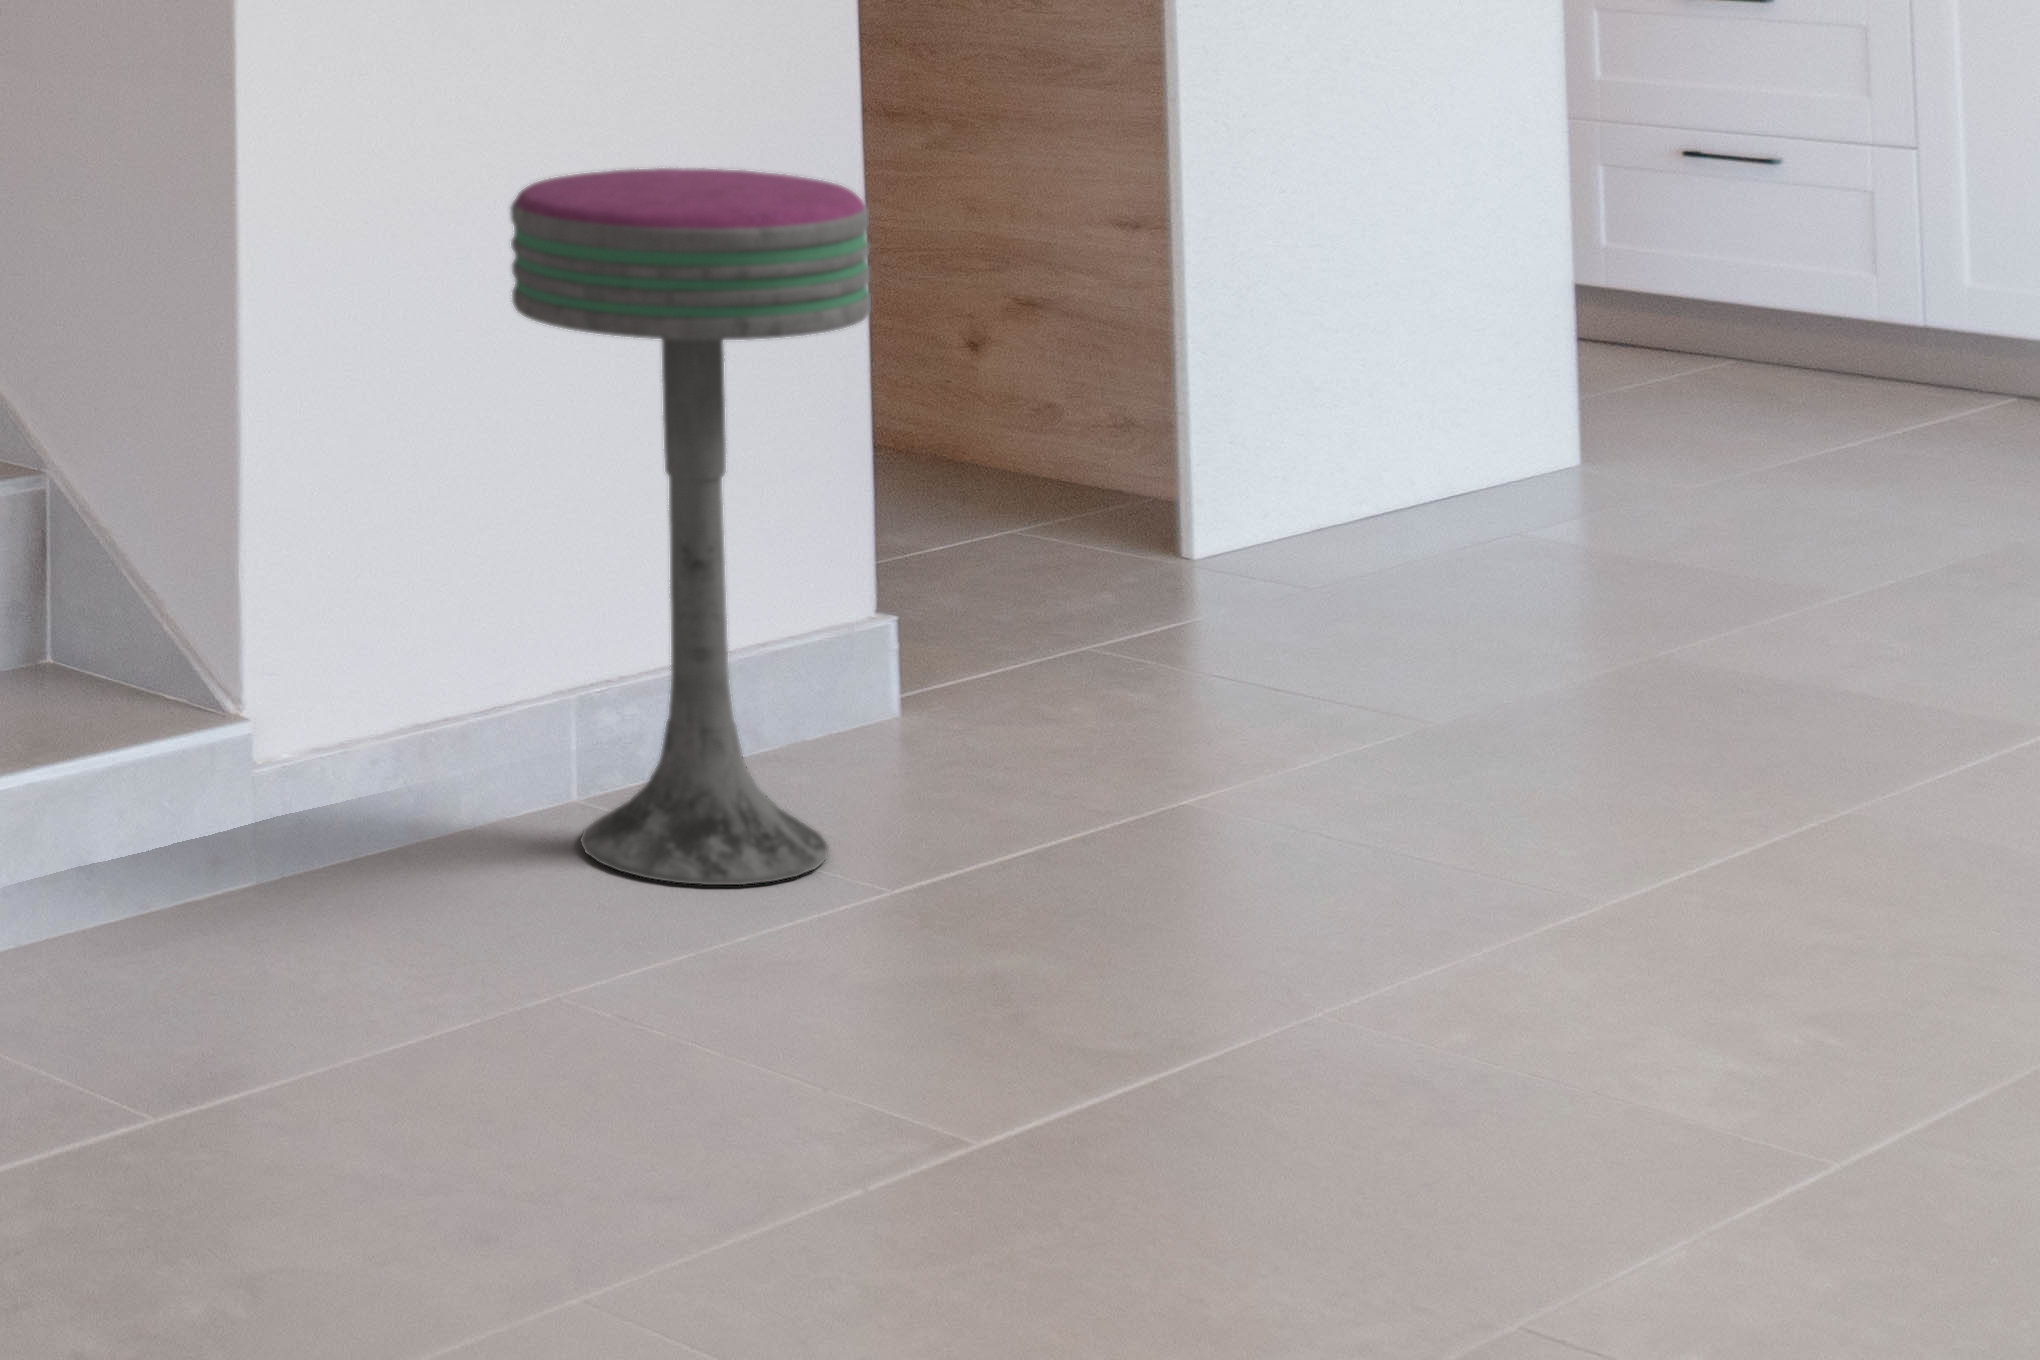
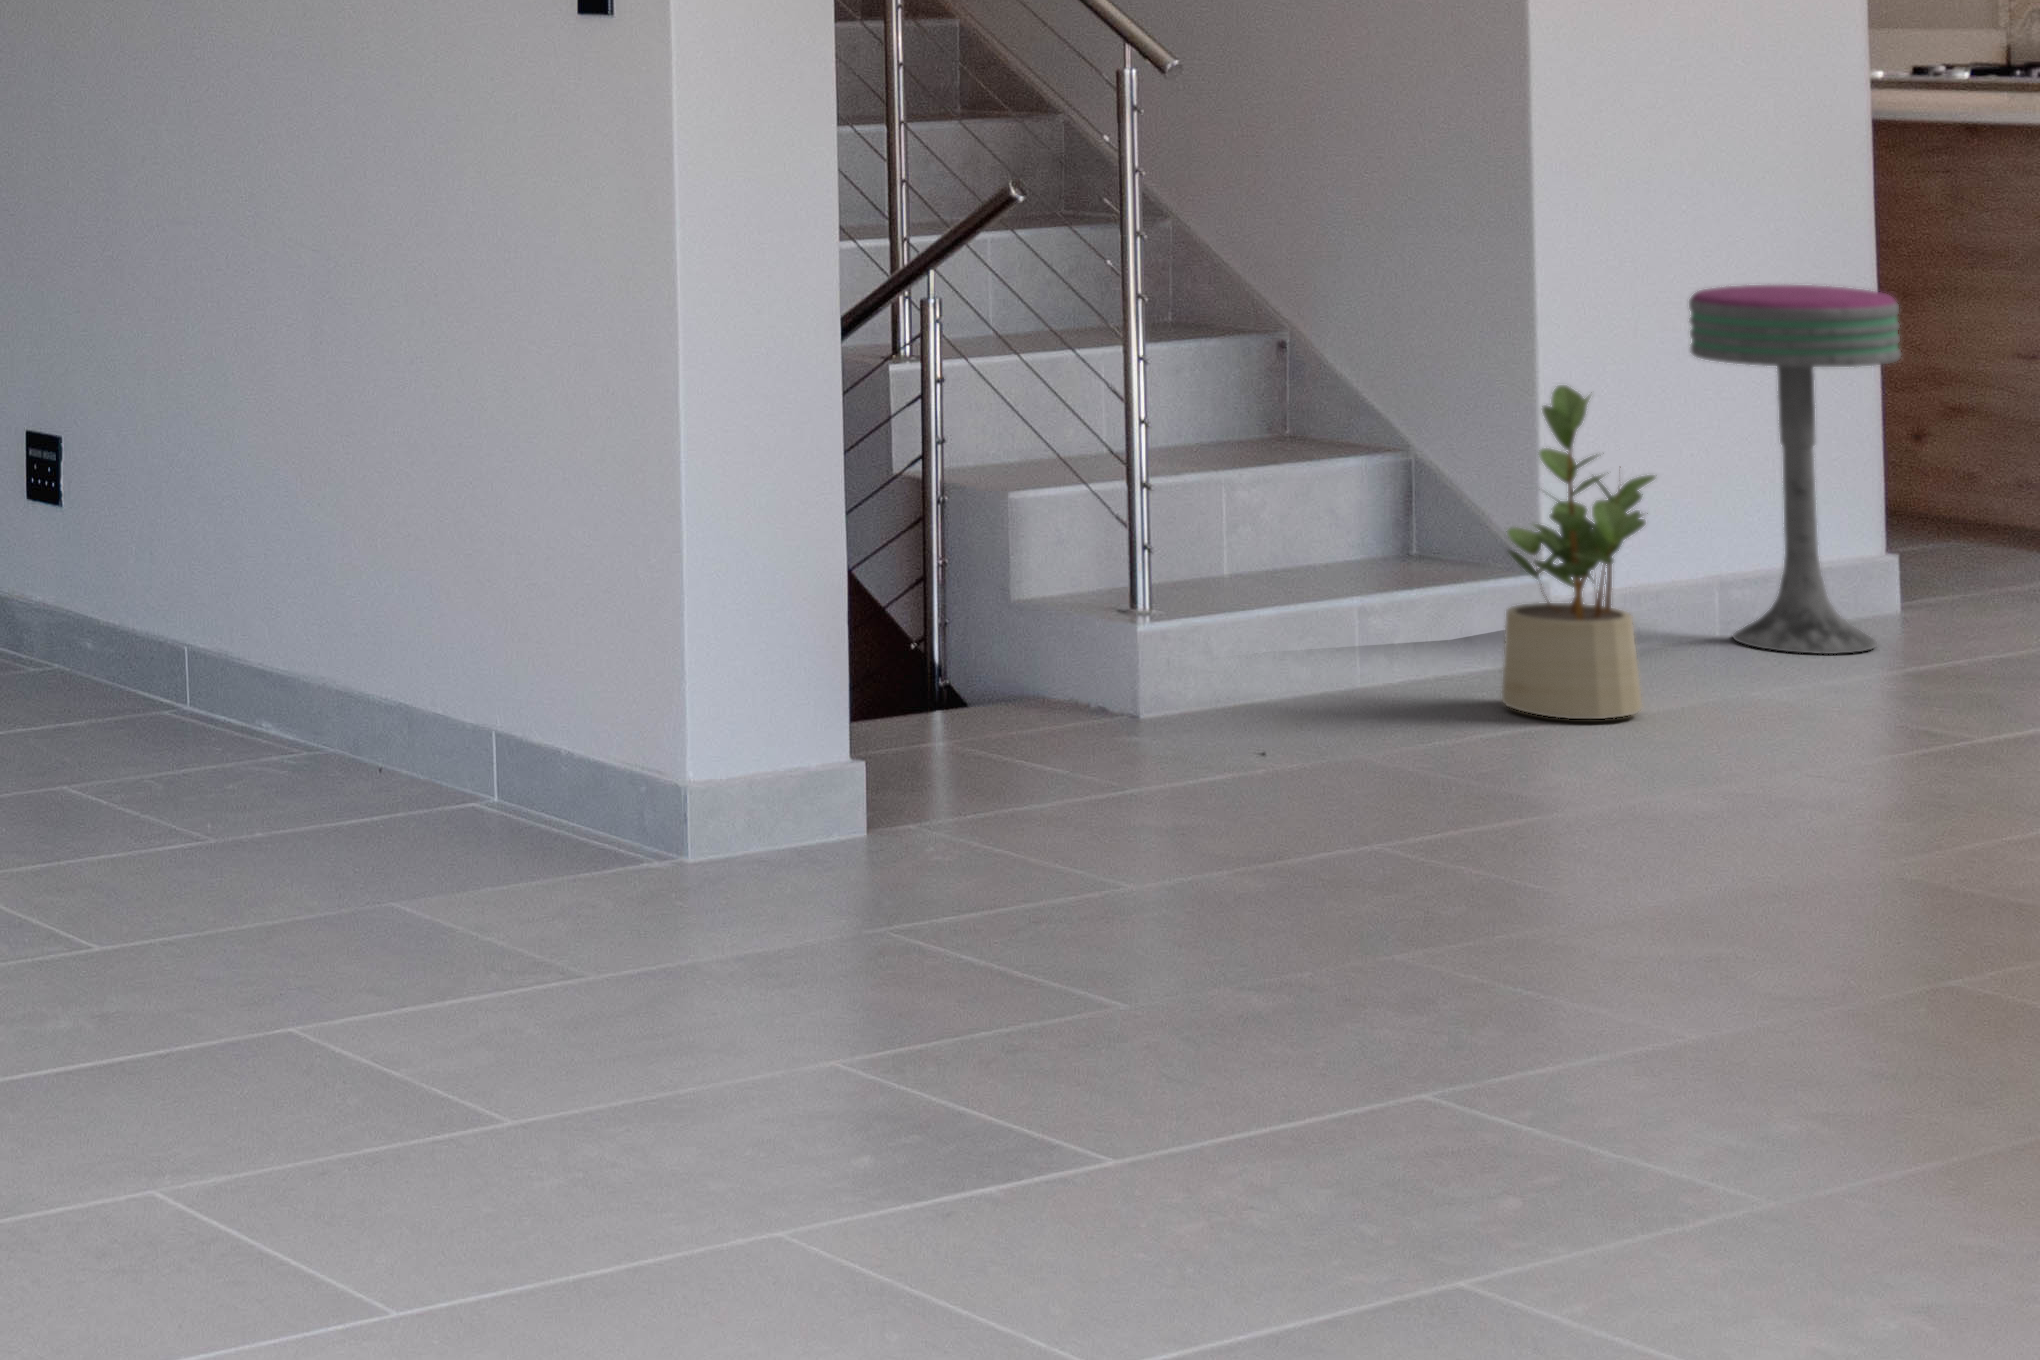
potted plant: none [44,434,364,1167] -> present [1502,385,1655,719]

